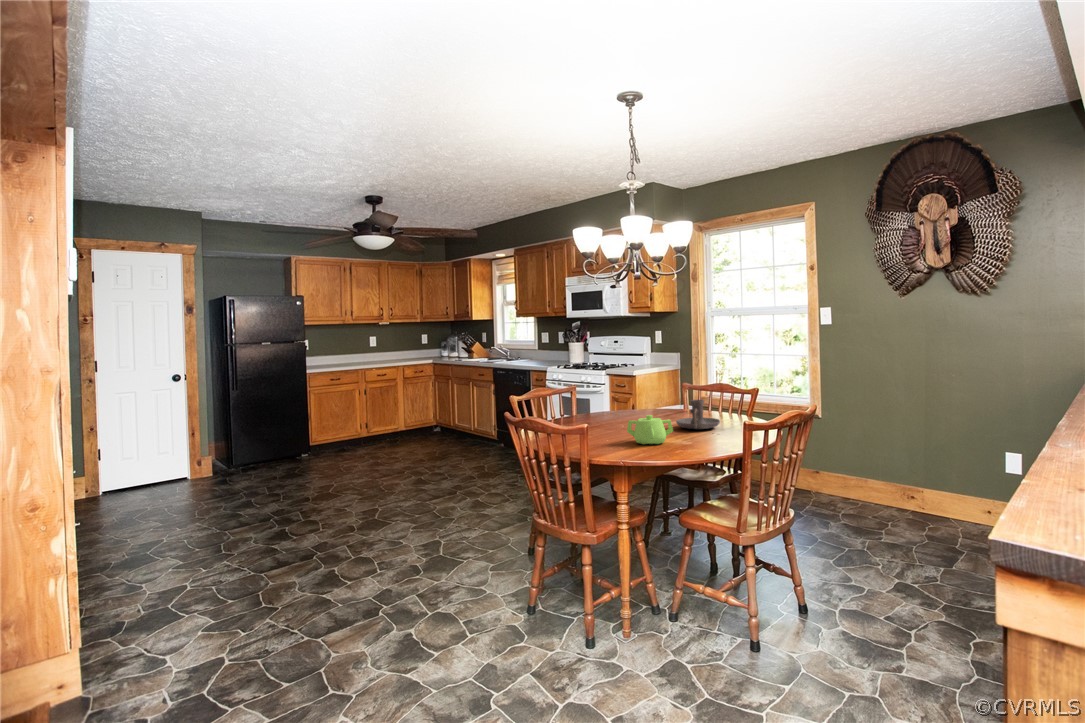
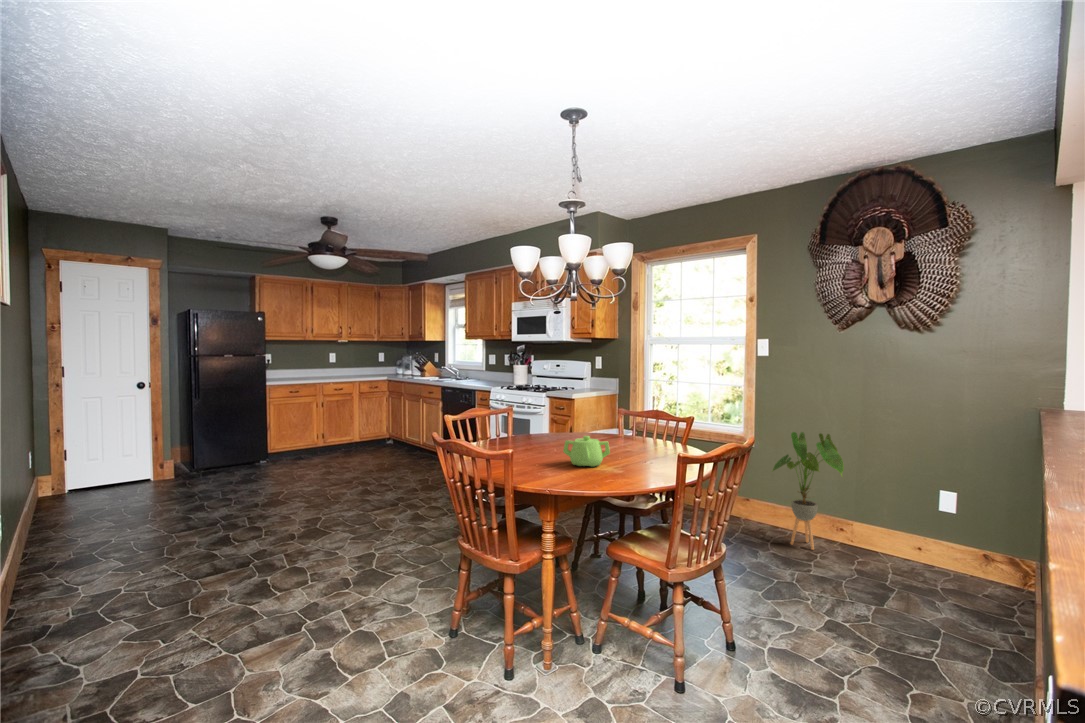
candle holder: present [676,400,720,429] -> none [617,421,661,451]
house plant: none [830,405,908,524] -> present [773,432,844,550]

